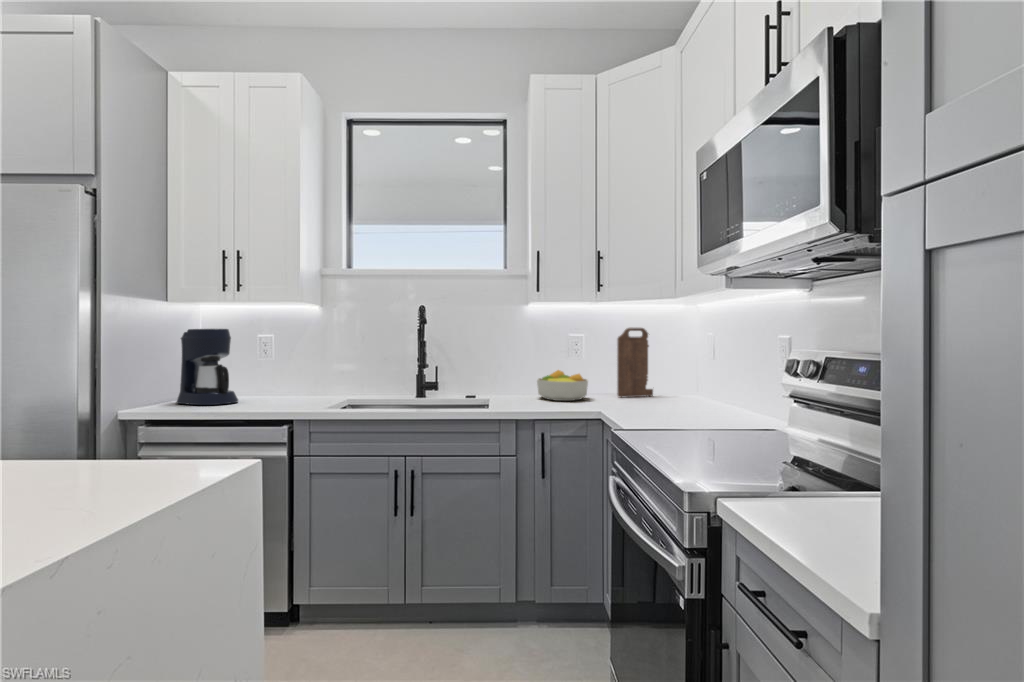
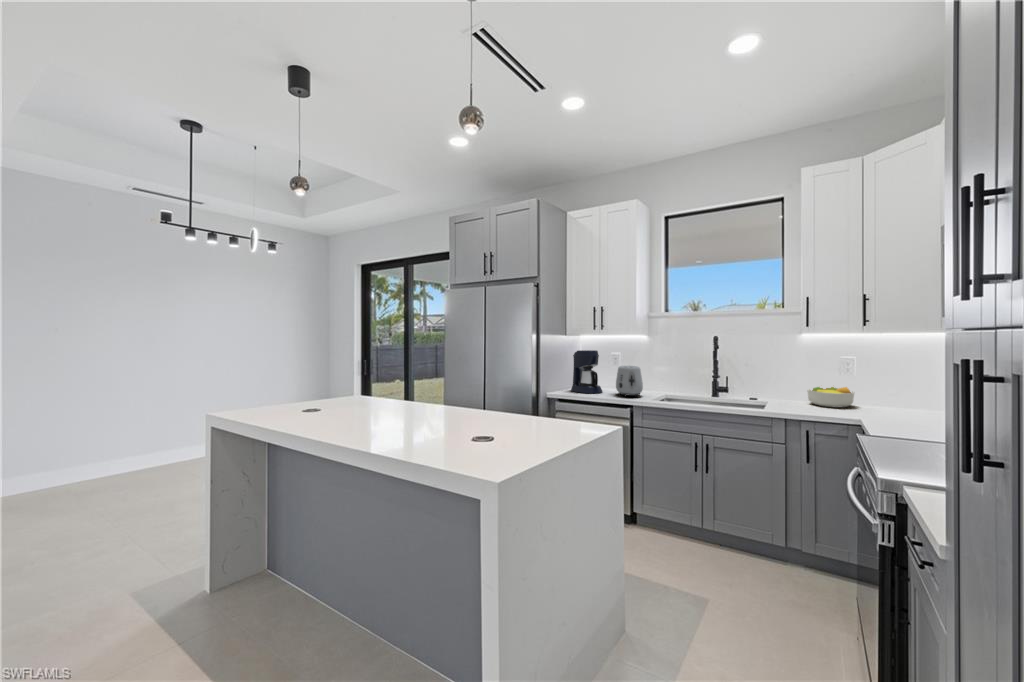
cutting board: present [617,328,653,397] -> none [885,352,924,409]
toaster: none [262,354,309,406] -> present [616,366,643,397]

